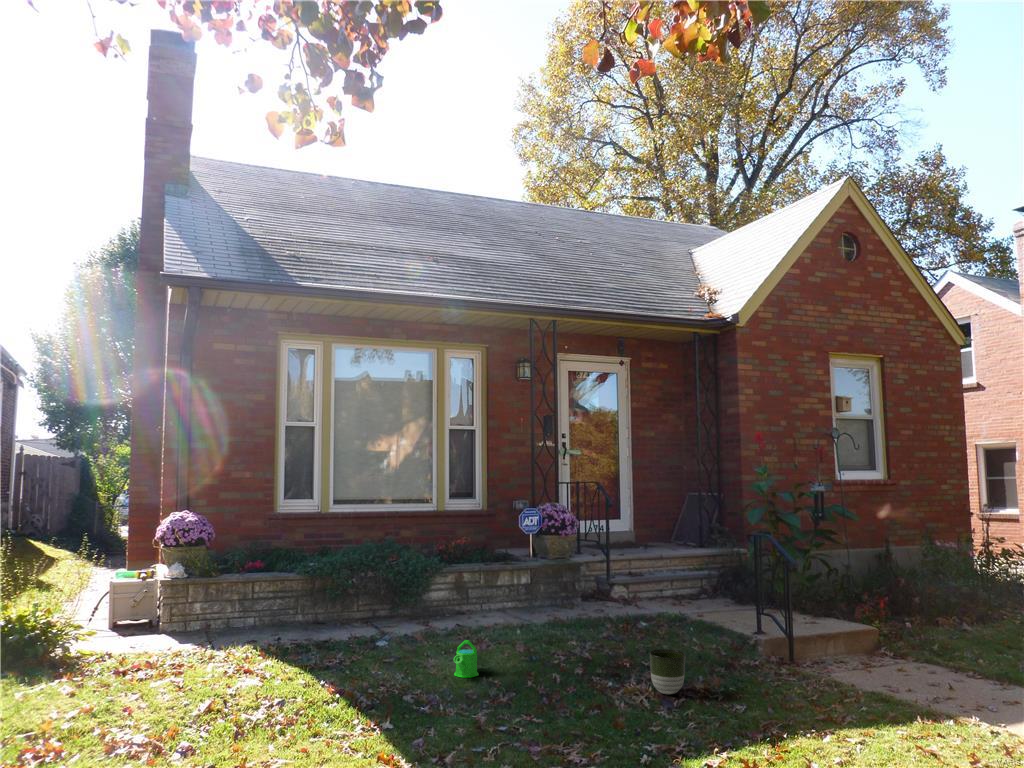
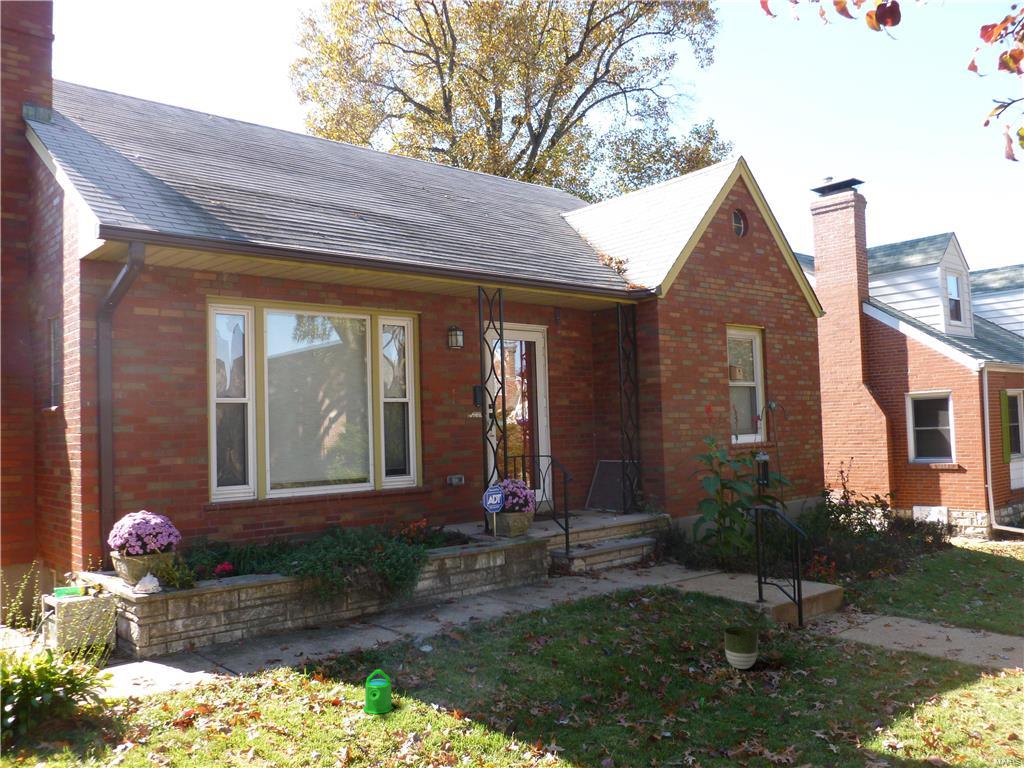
watering can: present [454,640,479,678] -> present [363,670,393,714]

